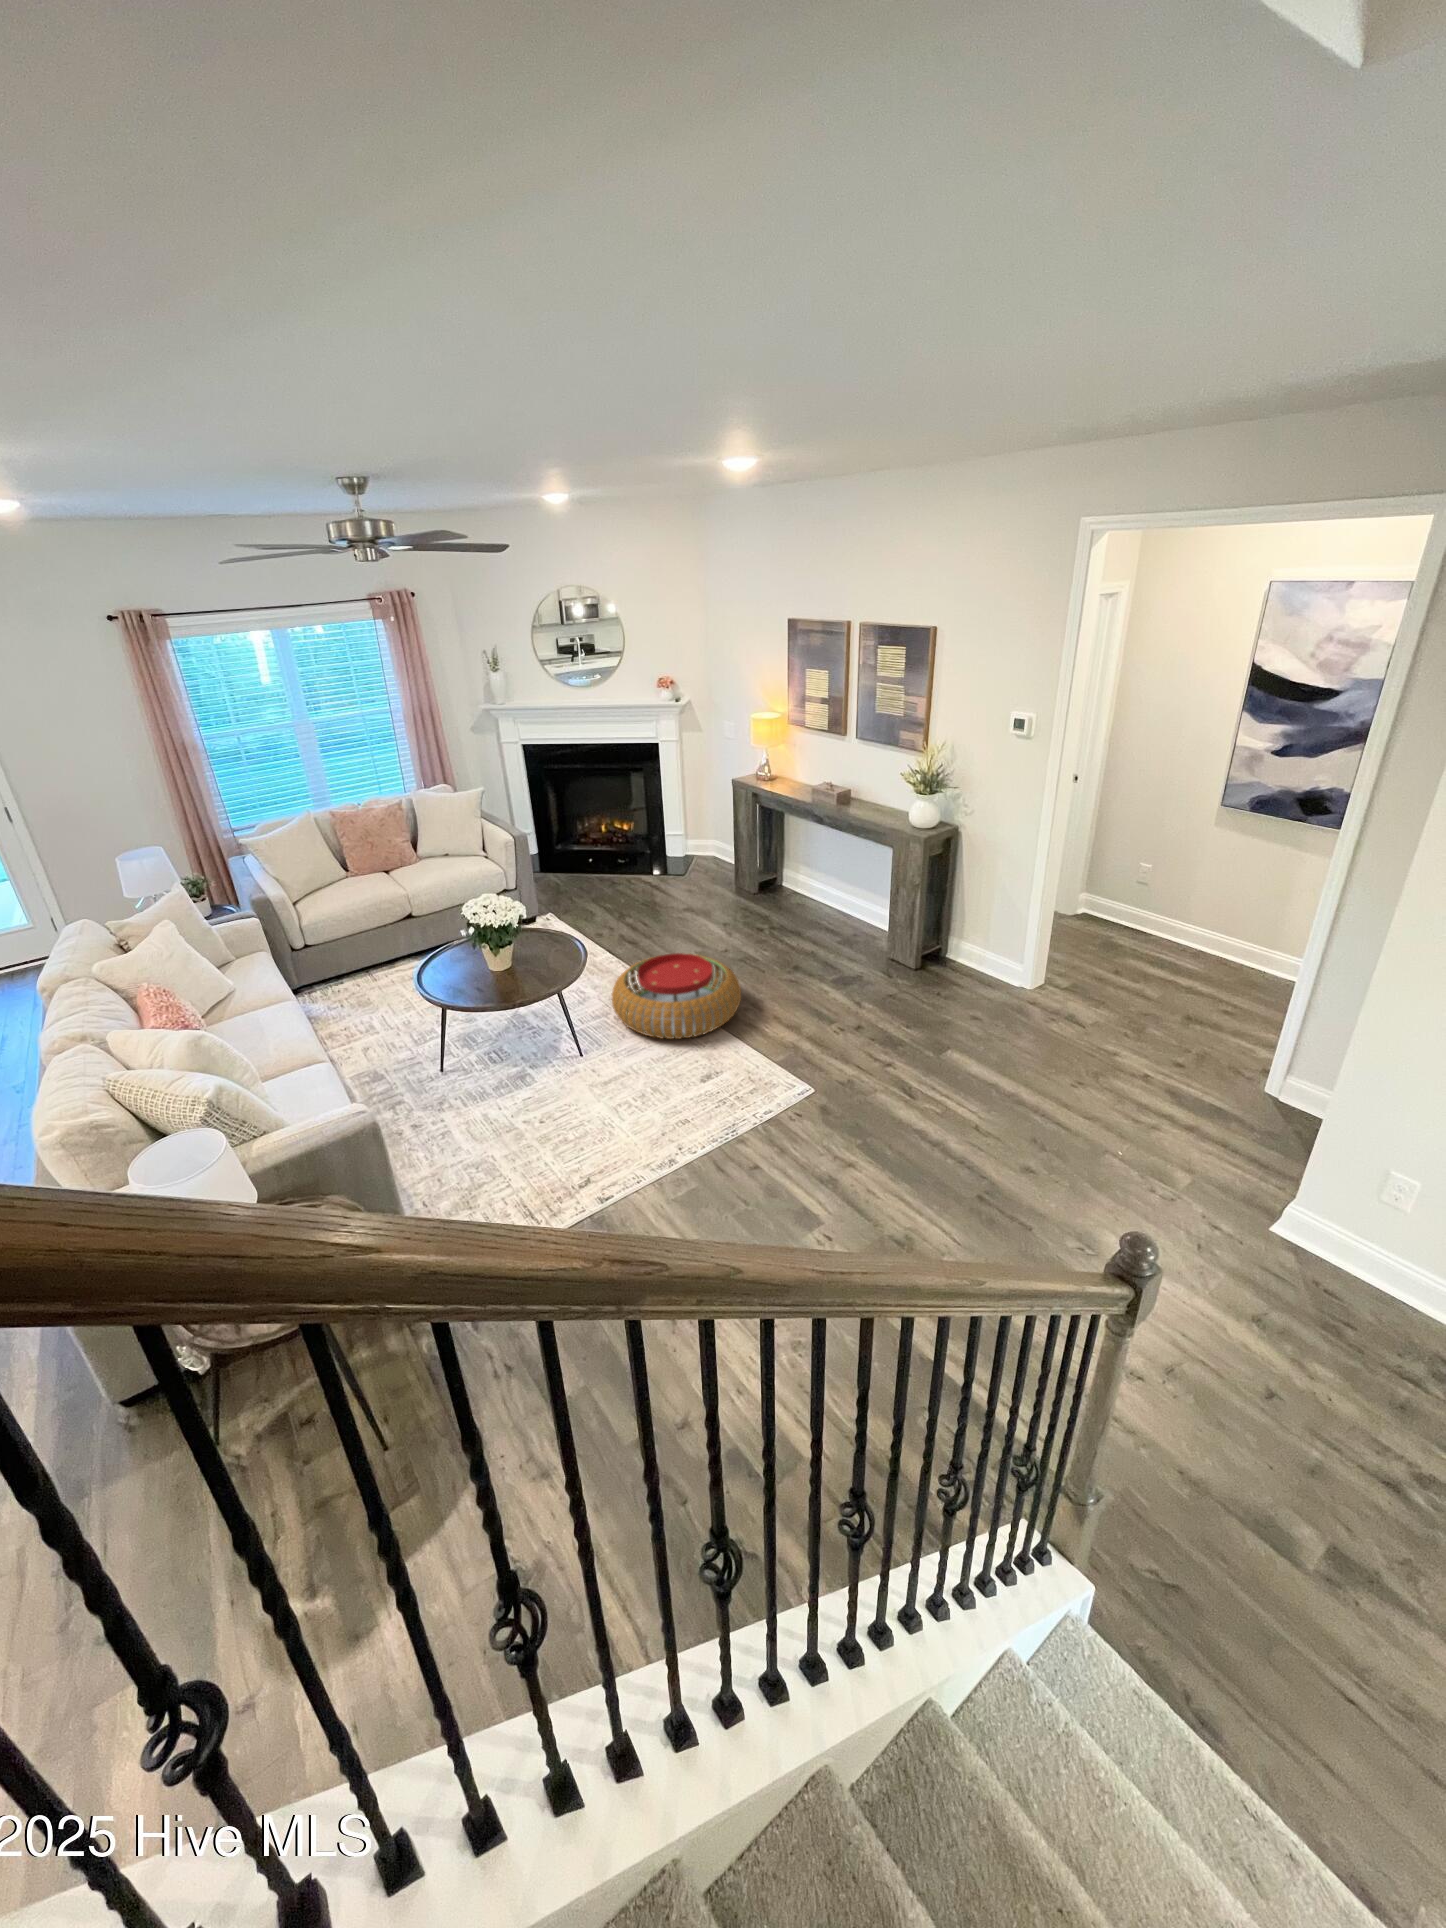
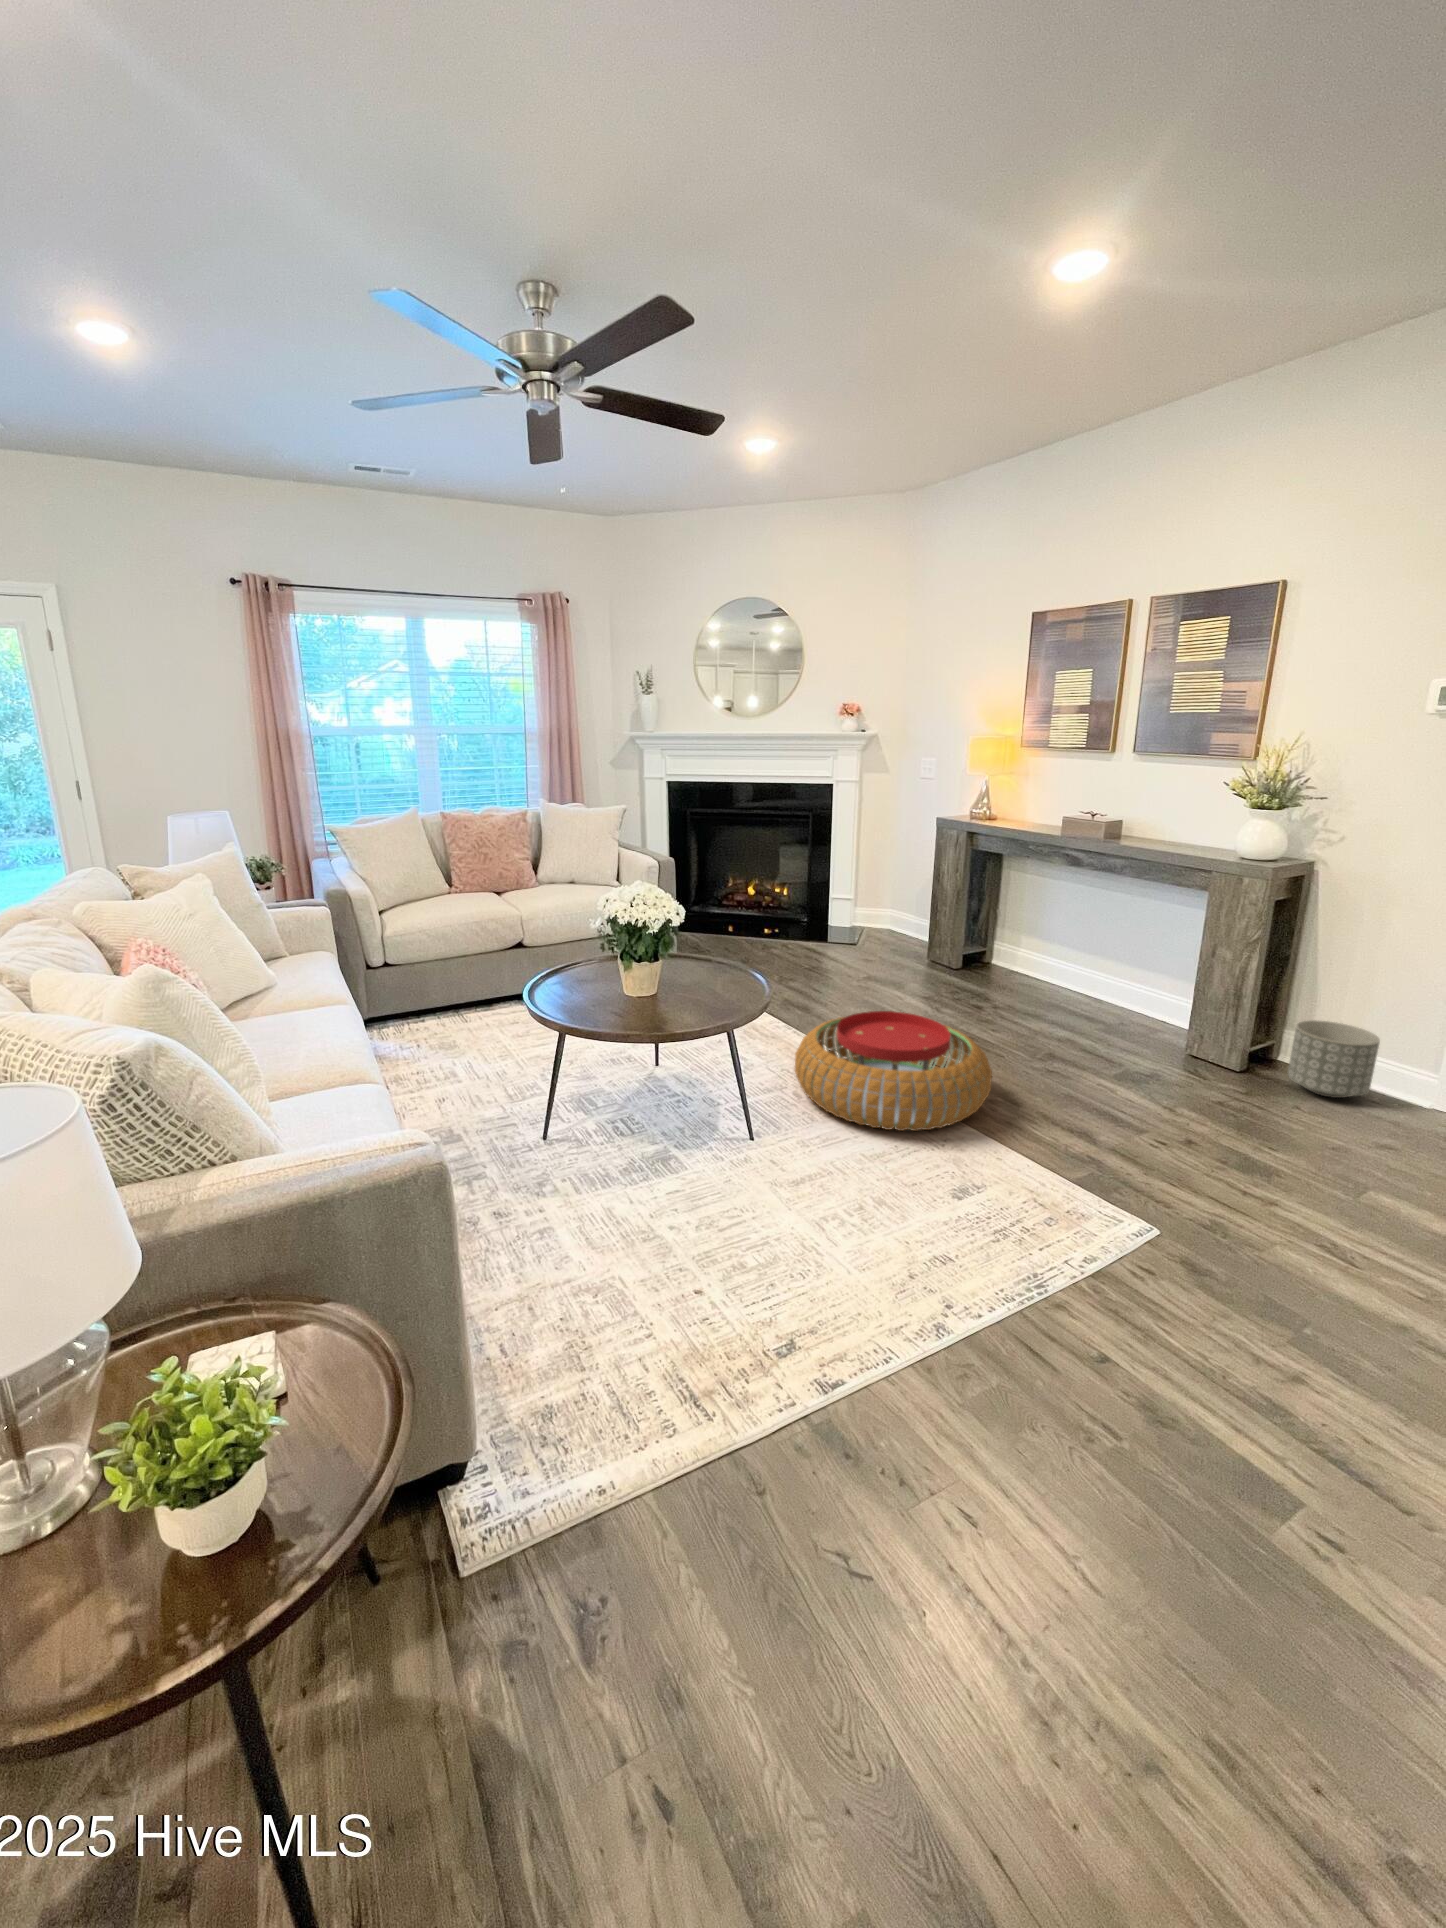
planter: none [941,932,990,983] -> present [1288,1020,1380,1098]

